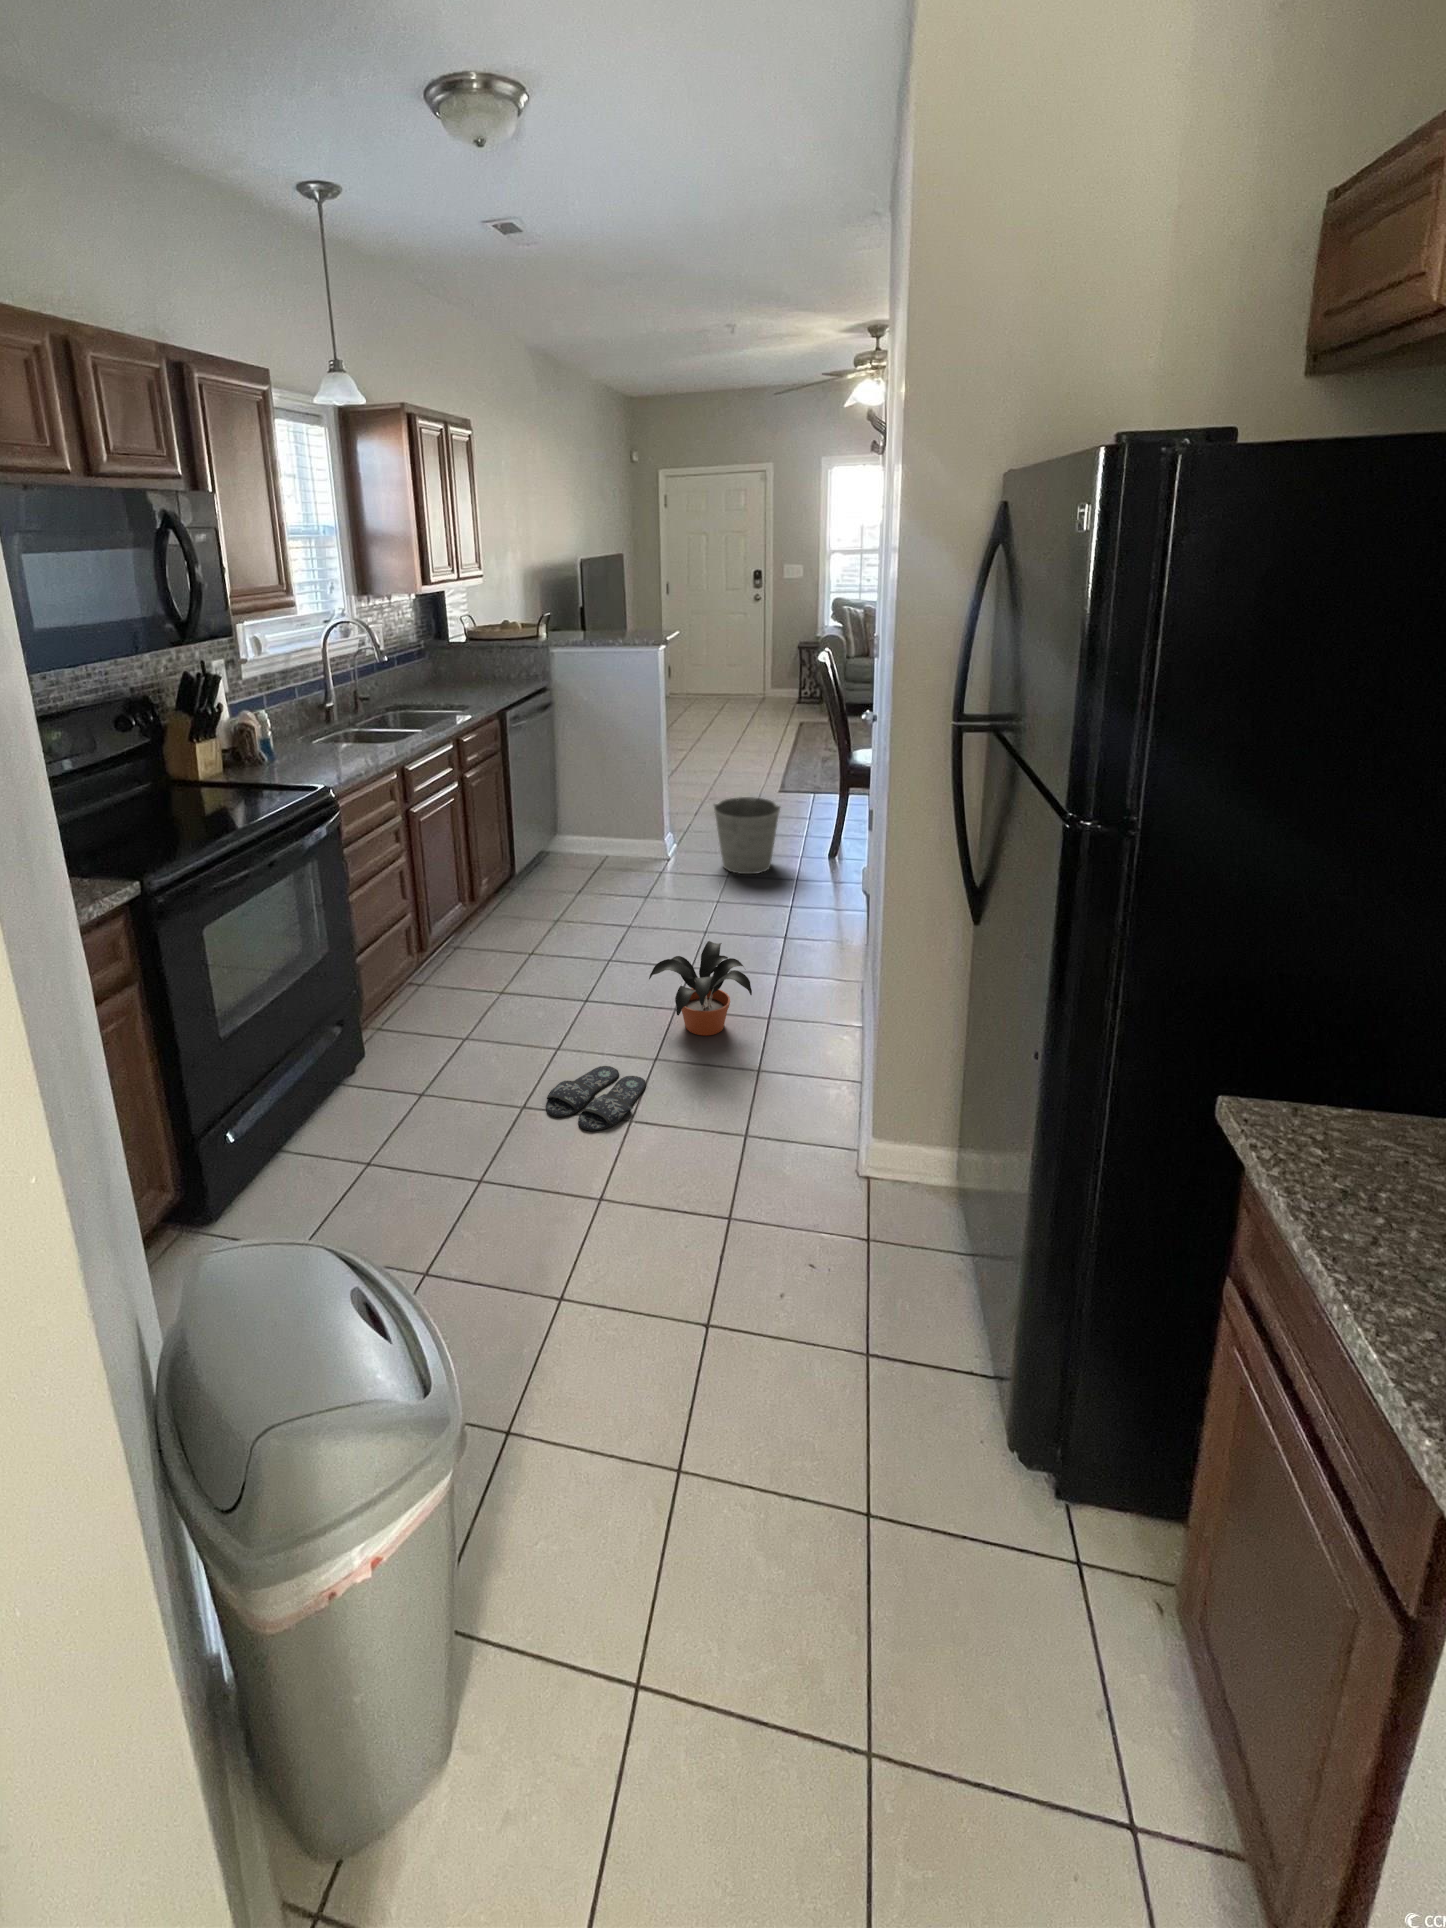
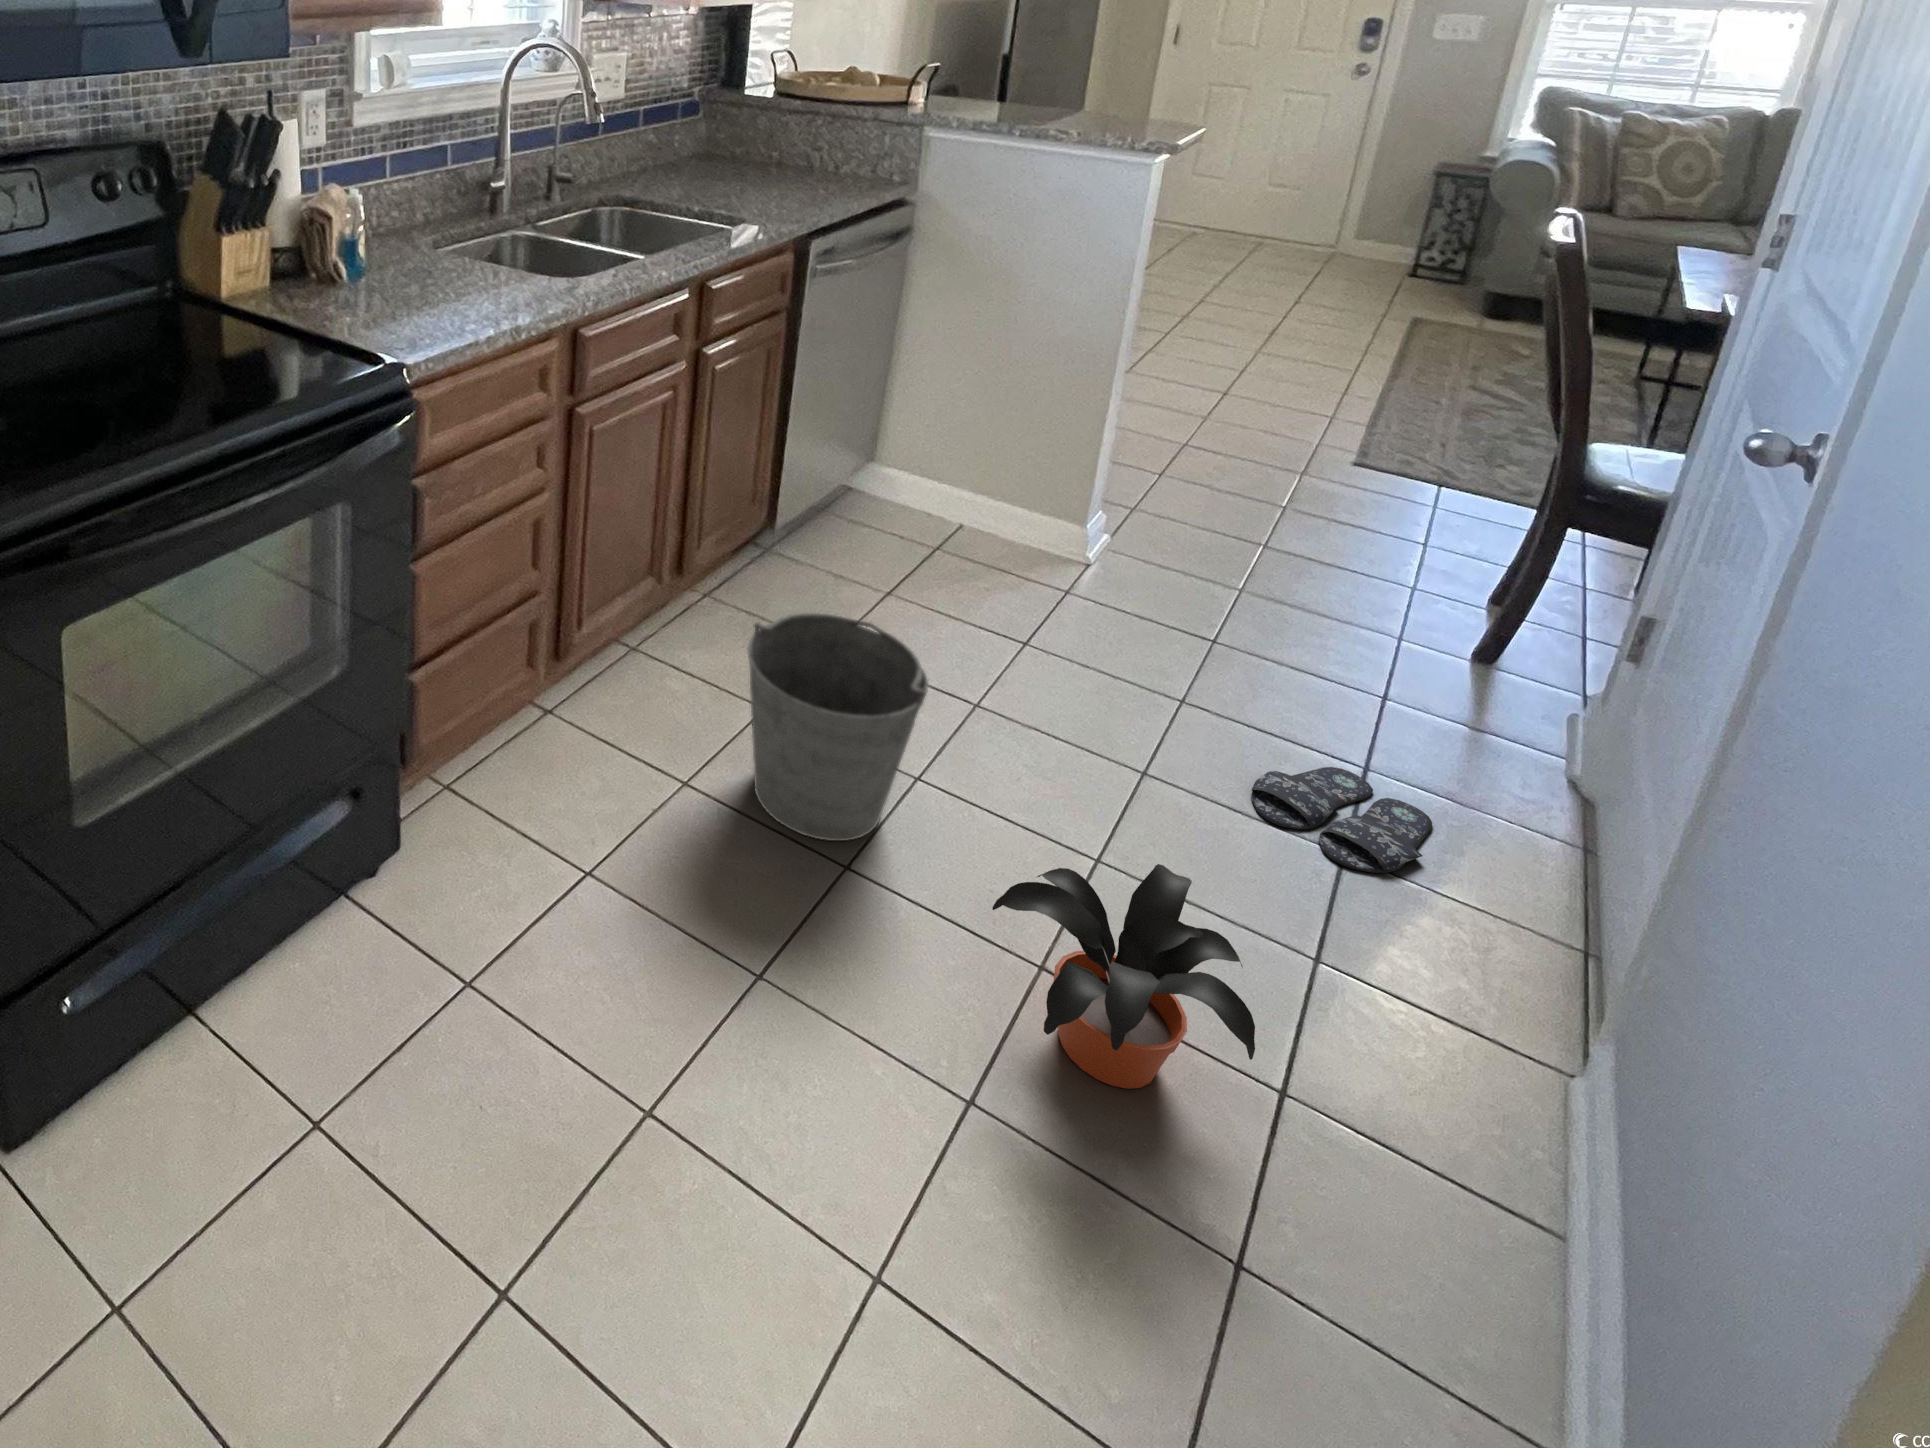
bucket: present [714,797,780,874] -> present [747,613,928,841]
slippers: present [546,1066,646,1131] -> present [1252,767,1432,873]

